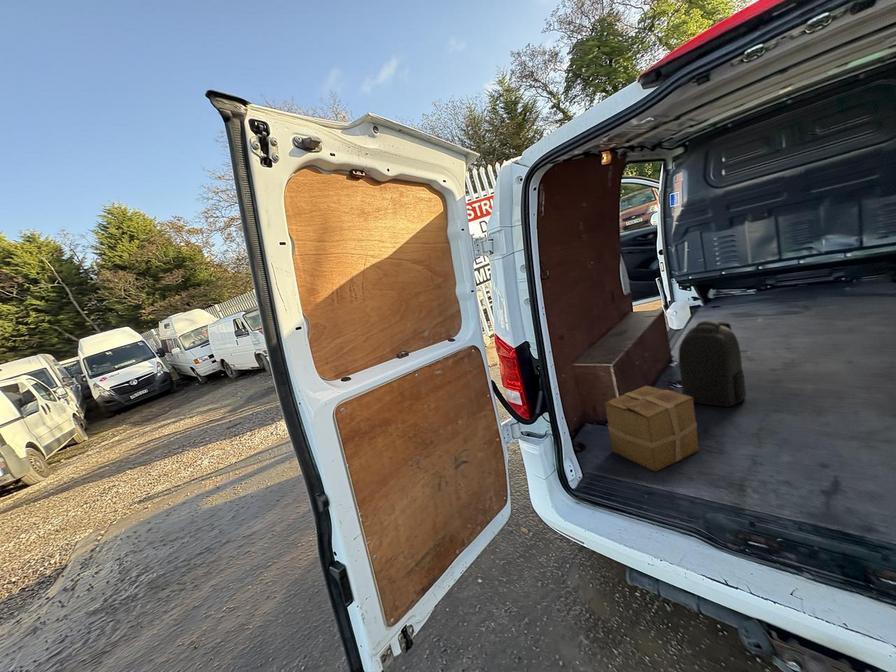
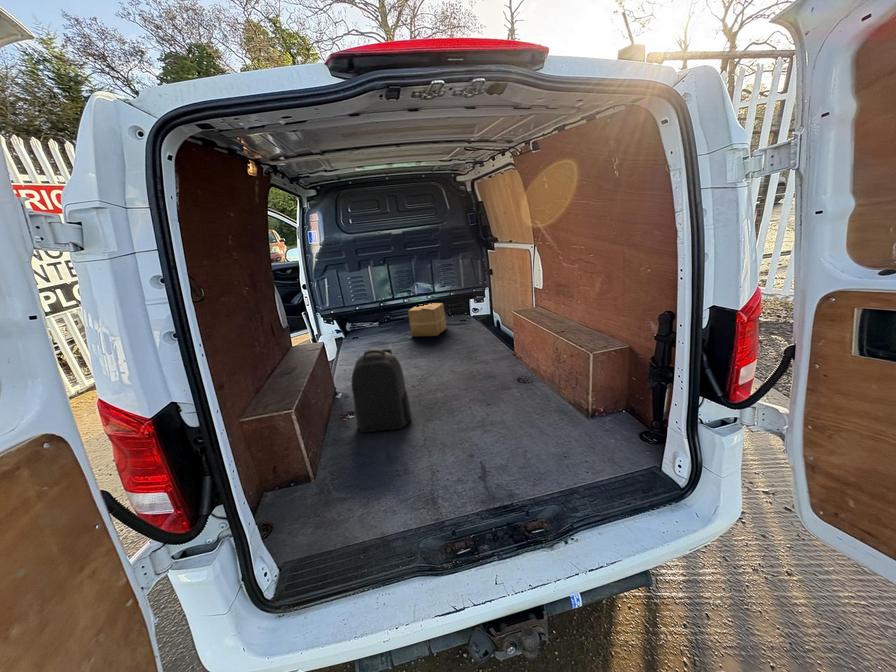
cardboard box: present [605,386,699,471] -> present [408,303,446,337]

